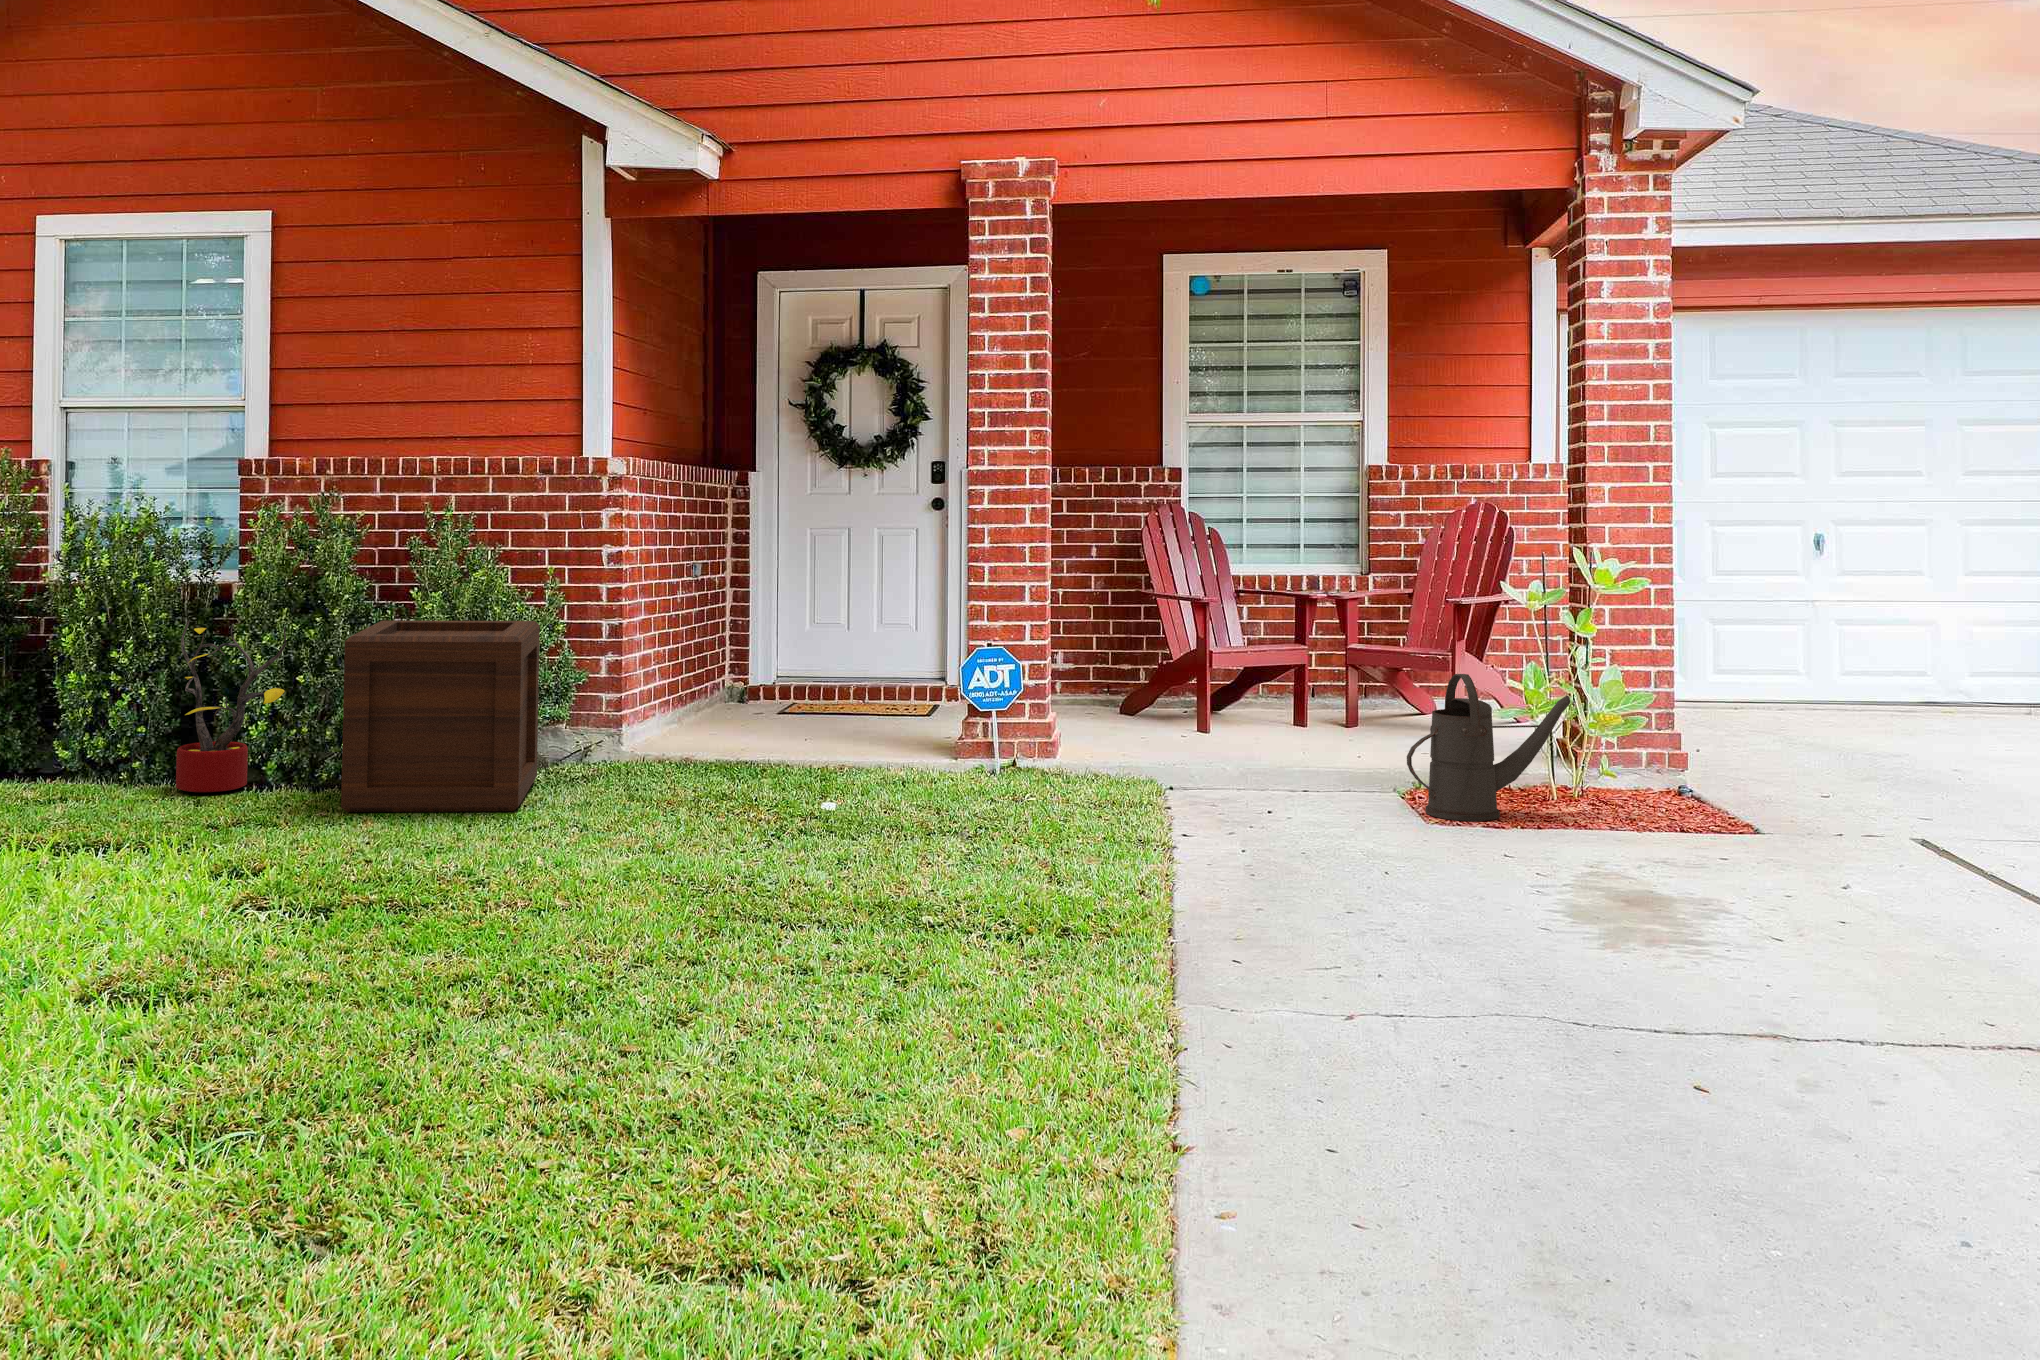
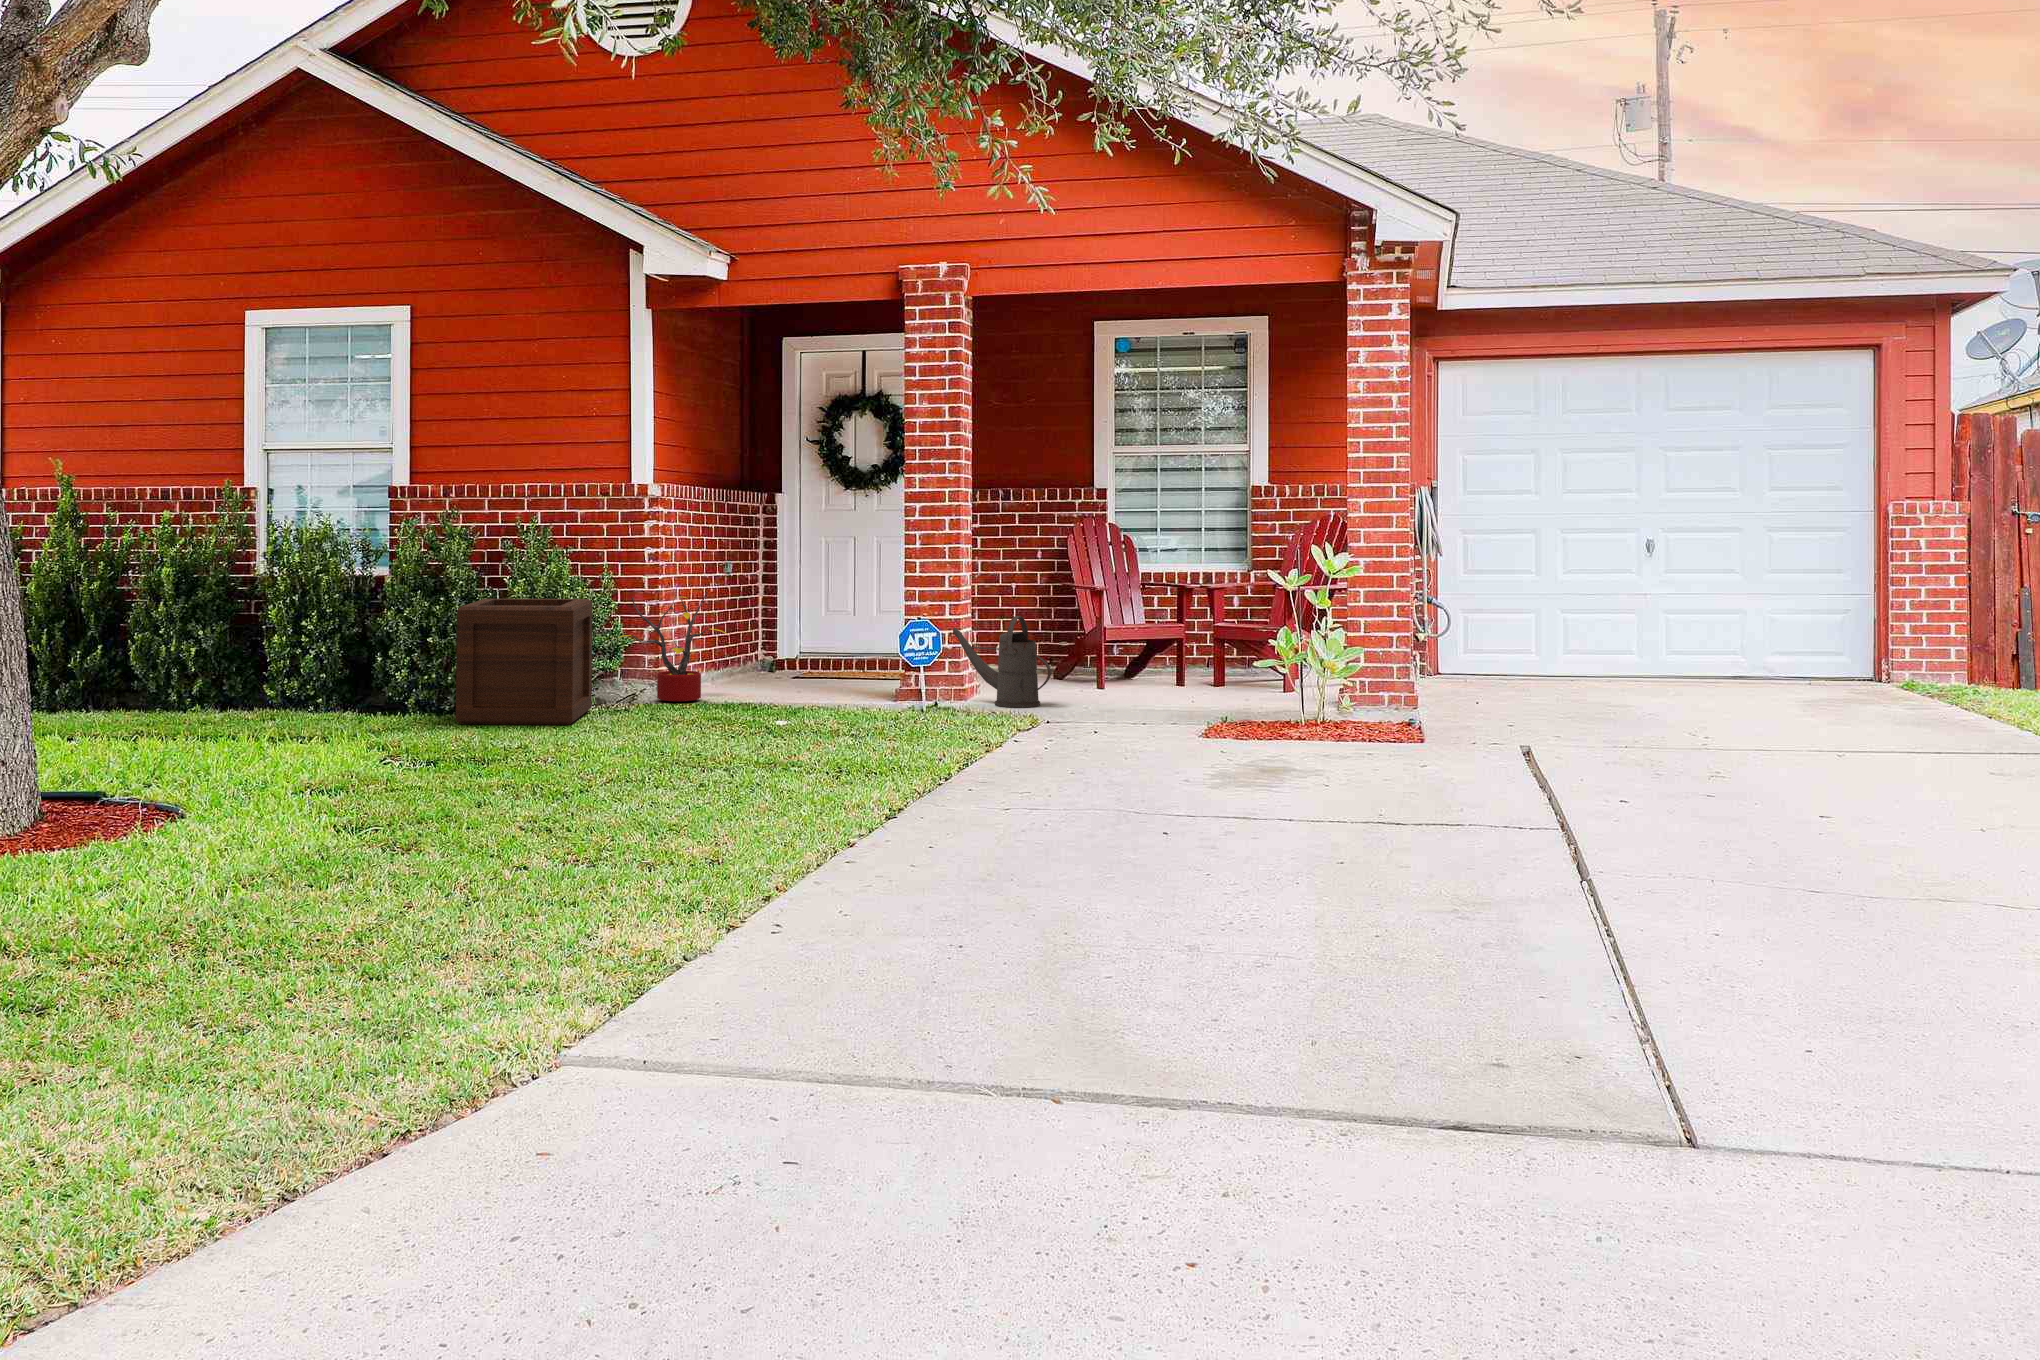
decorative plant: present [176,621,286,792] -> present [620,591,726,702]
watering can: present [1407,674,1570,821] -> present [953,616,1051,708]

